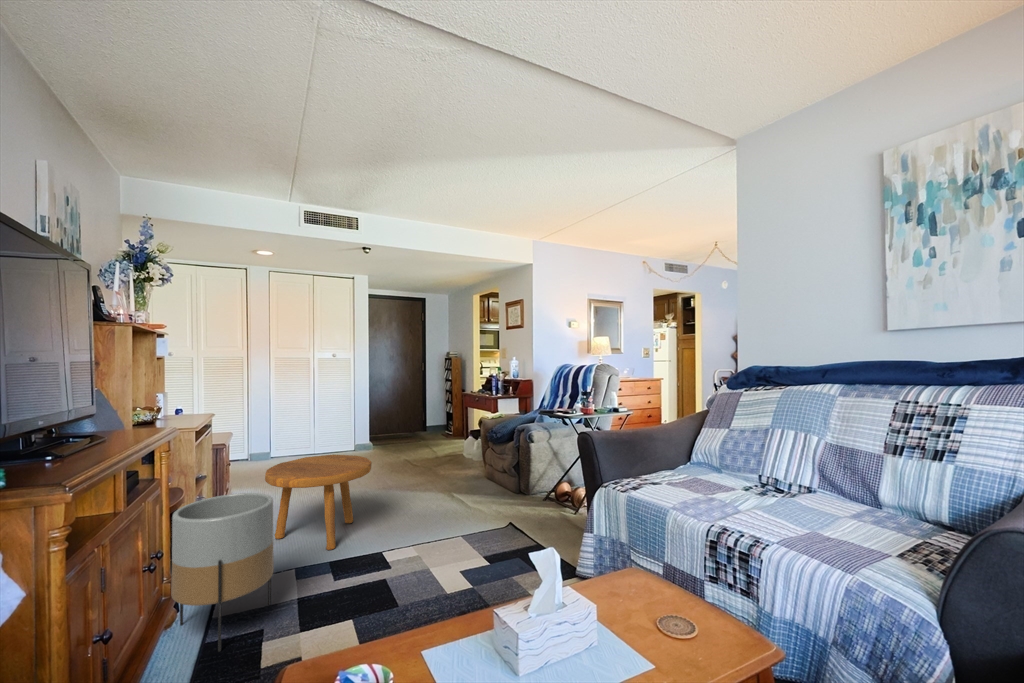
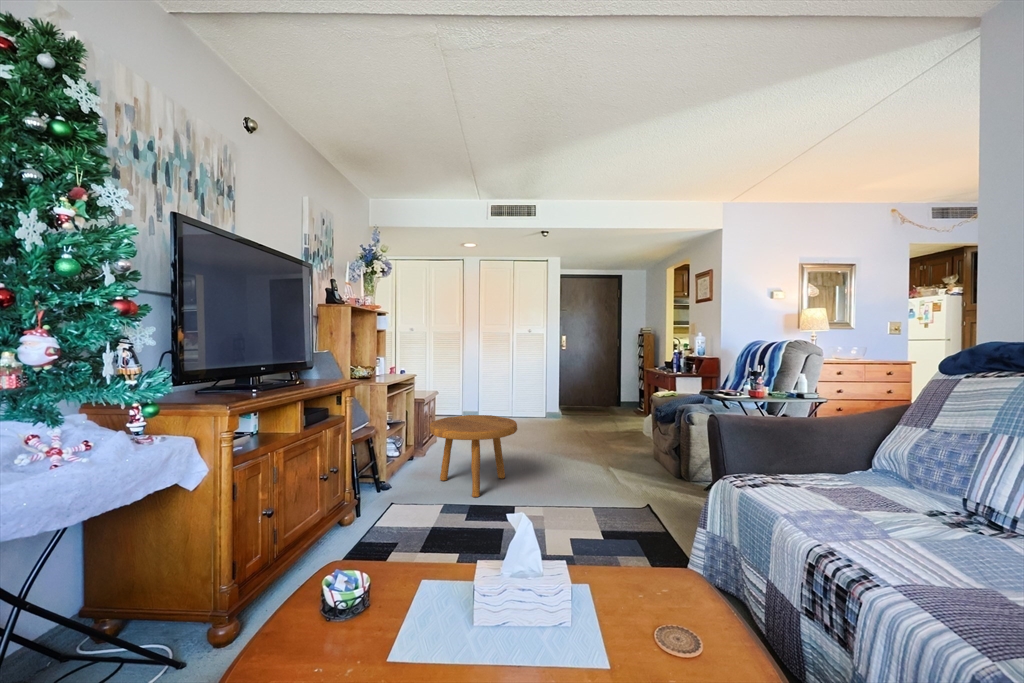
planter: present [171,493,274,652] -> none [337,435,410,554]

